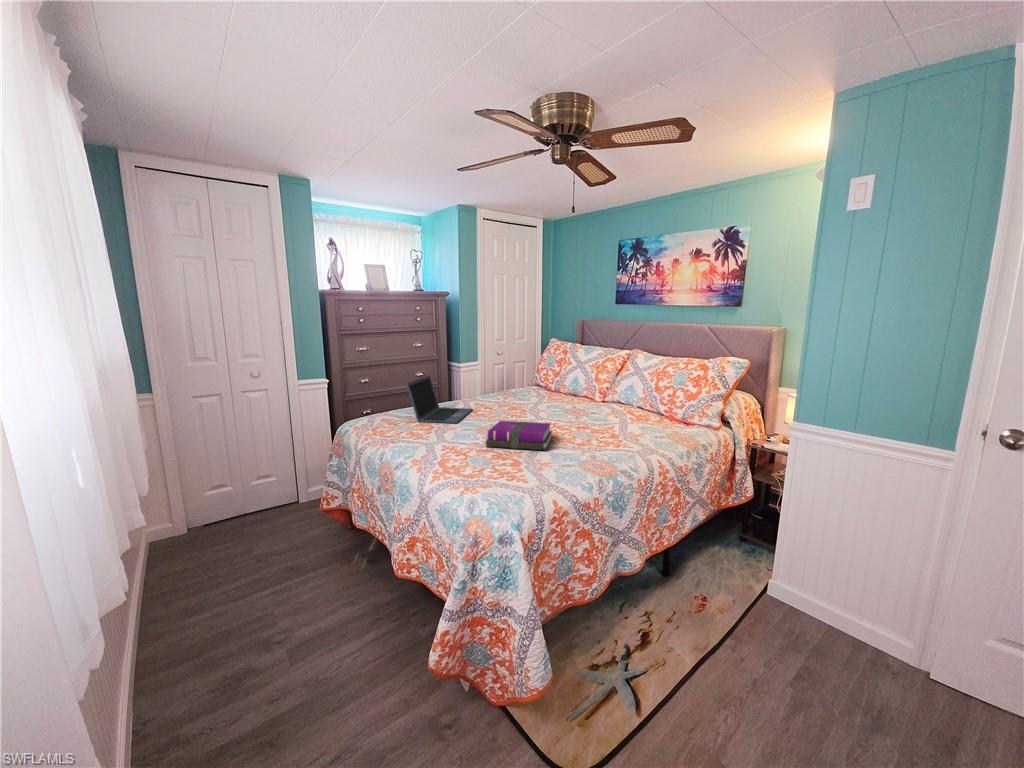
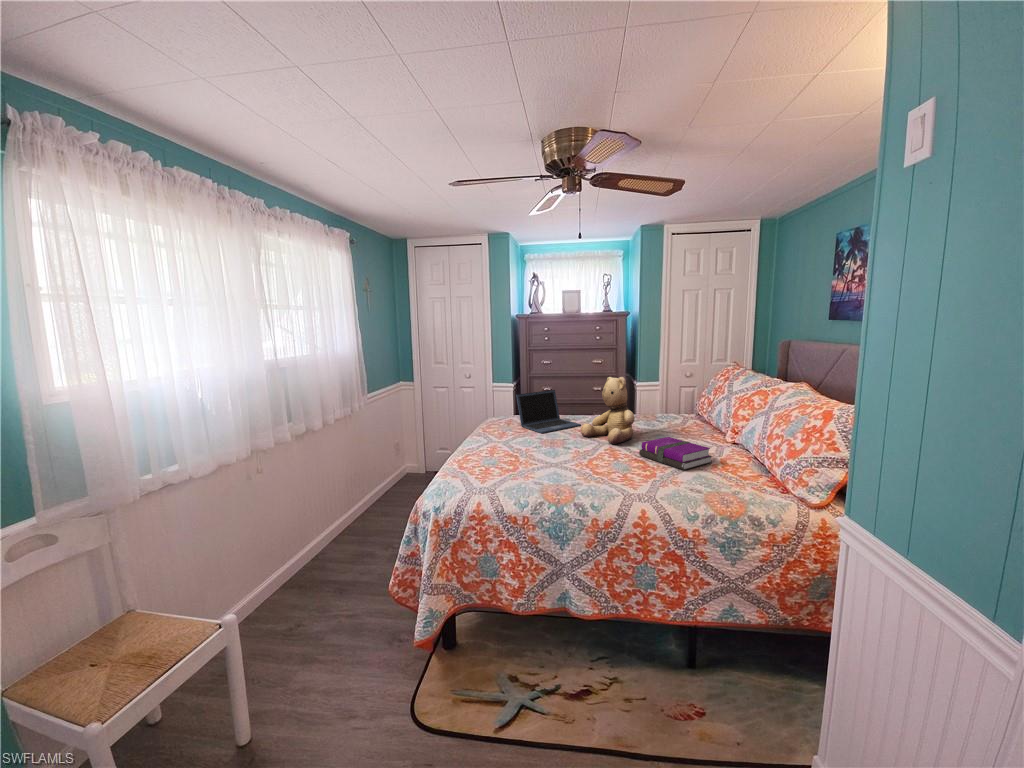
teddy bear: none [494,352,551,419] -> present [581,377,635,444]
notebook: present [486,421,552,450] -> present [639,437,712,470]

